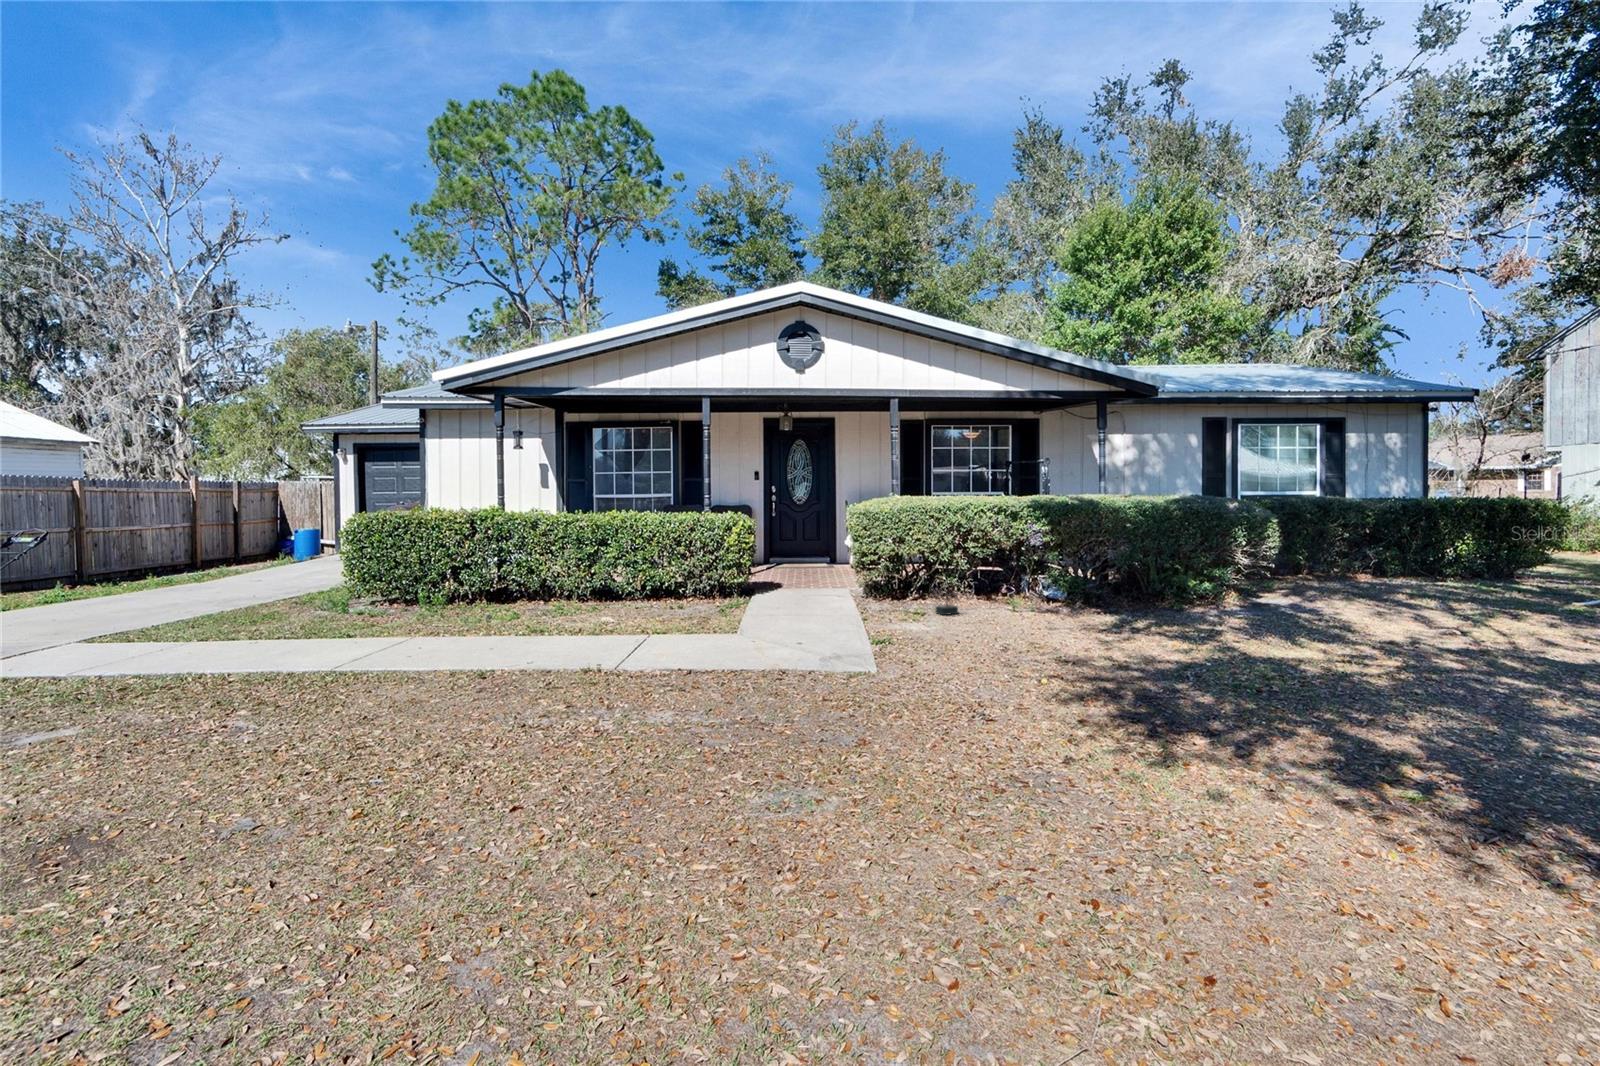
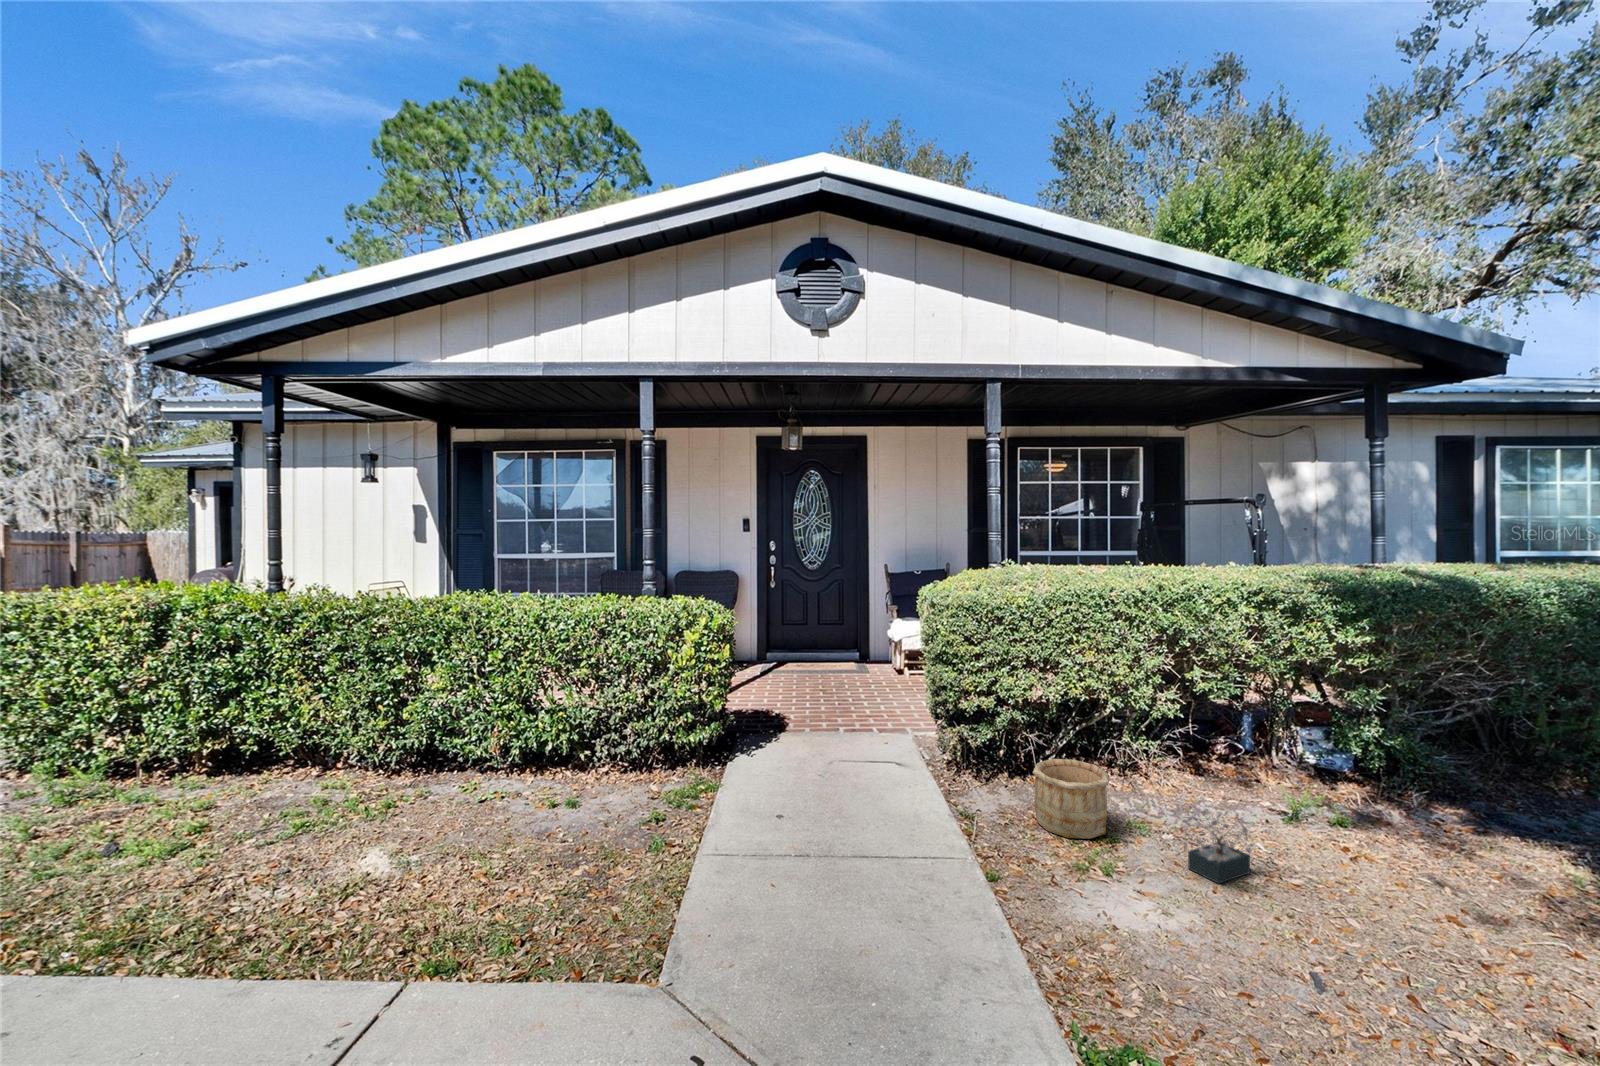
wooden bucket: none [885,582,916,609] -> present [1033,759,1109,839]

